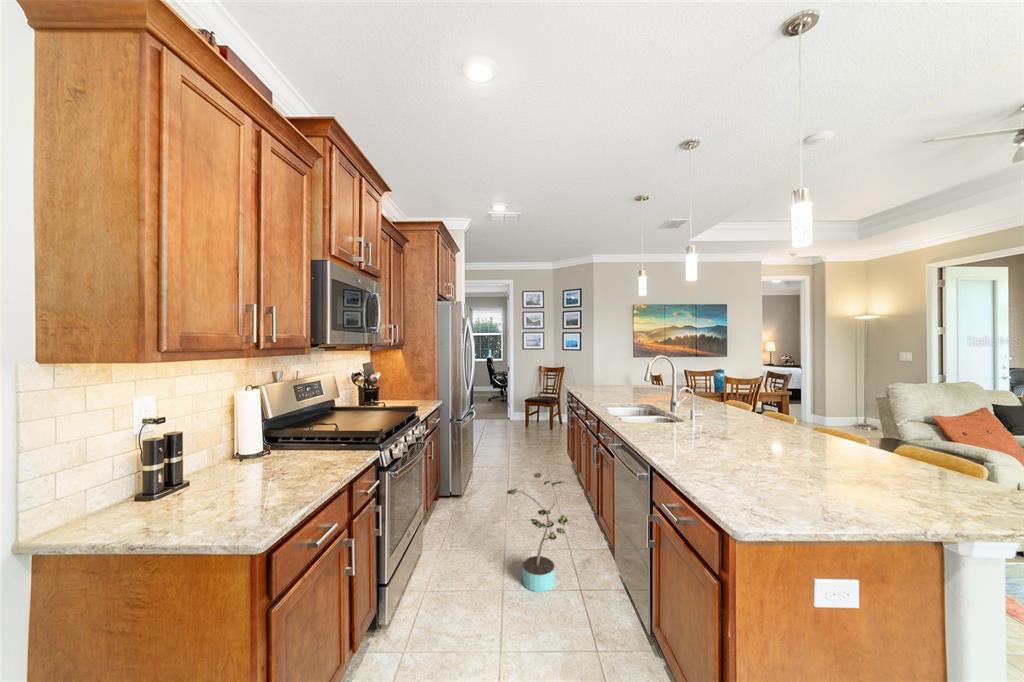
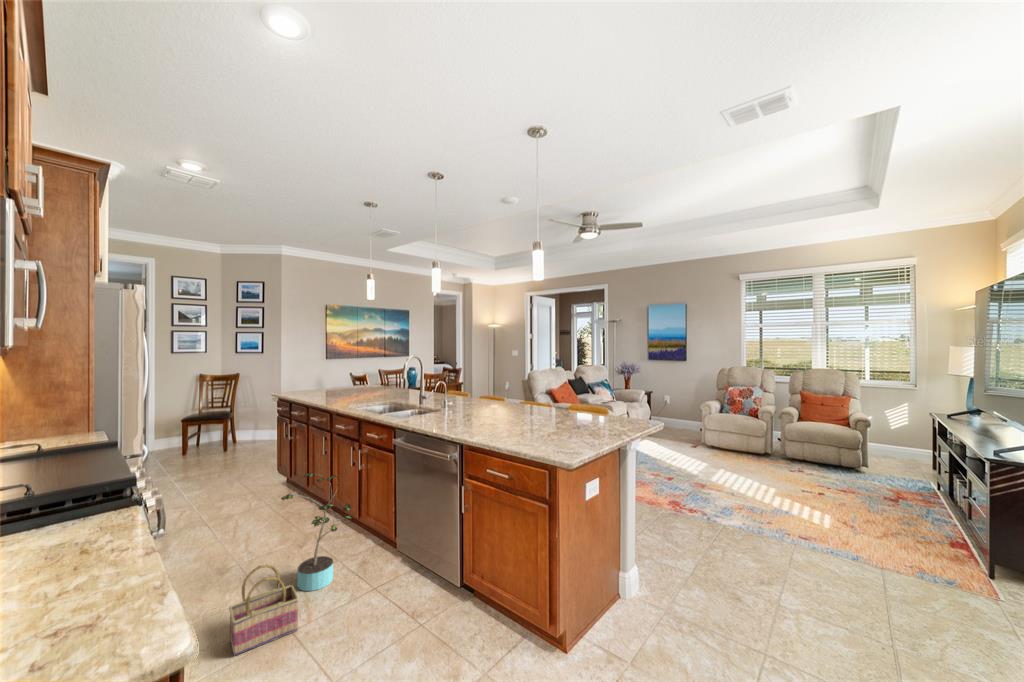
basket: none [447,548,503,626] -> present [229,565,299,656]

